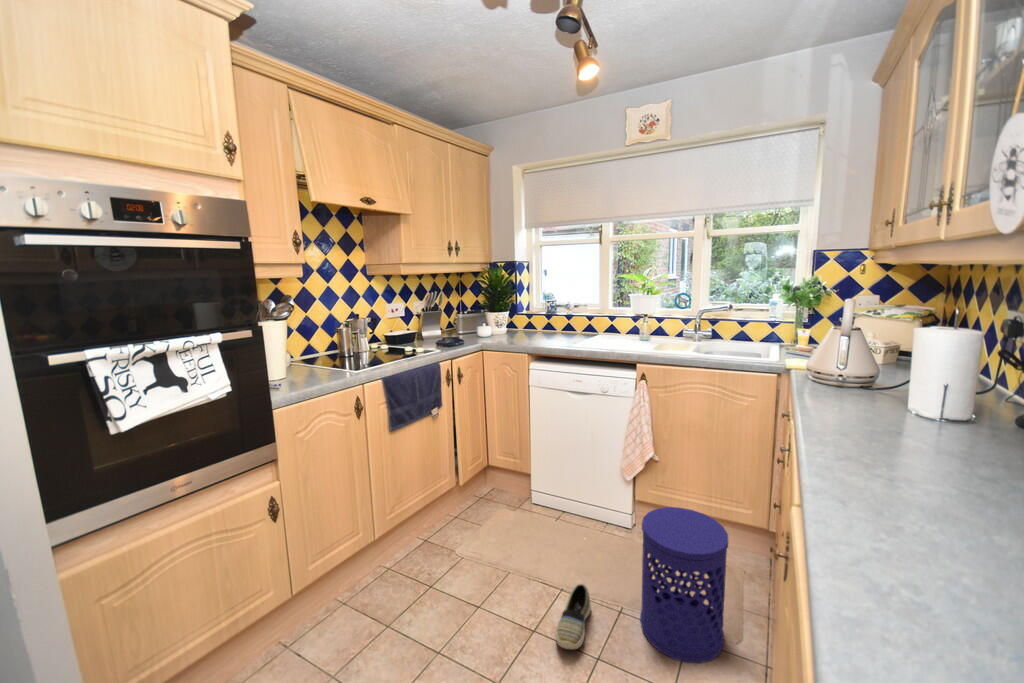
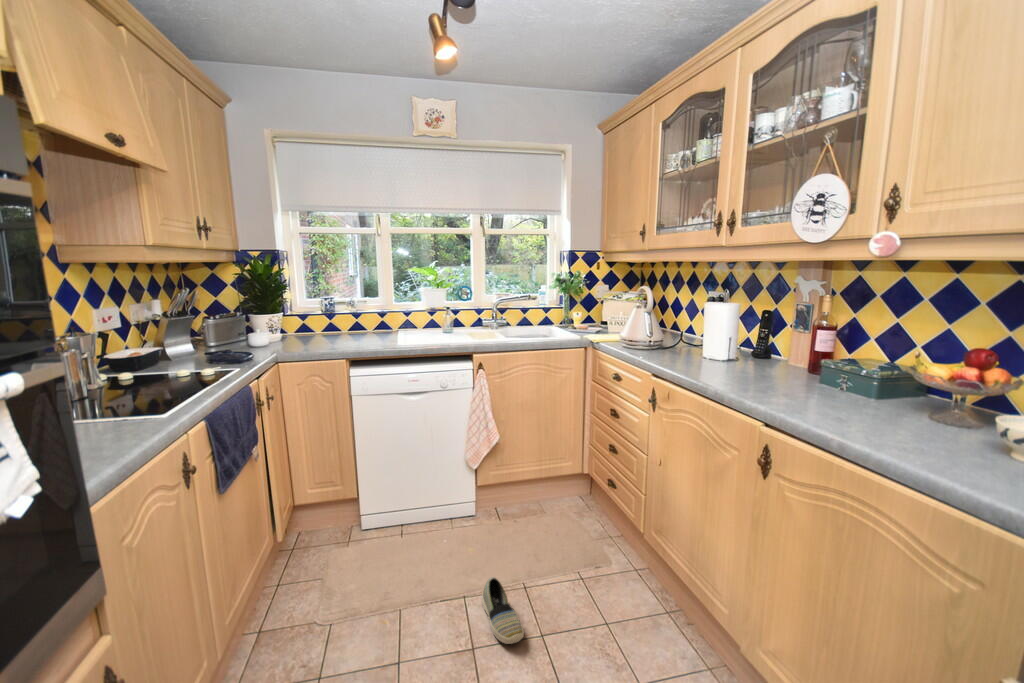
waste bin: present [640,507,728,663] -> none [539,471,610,599]

